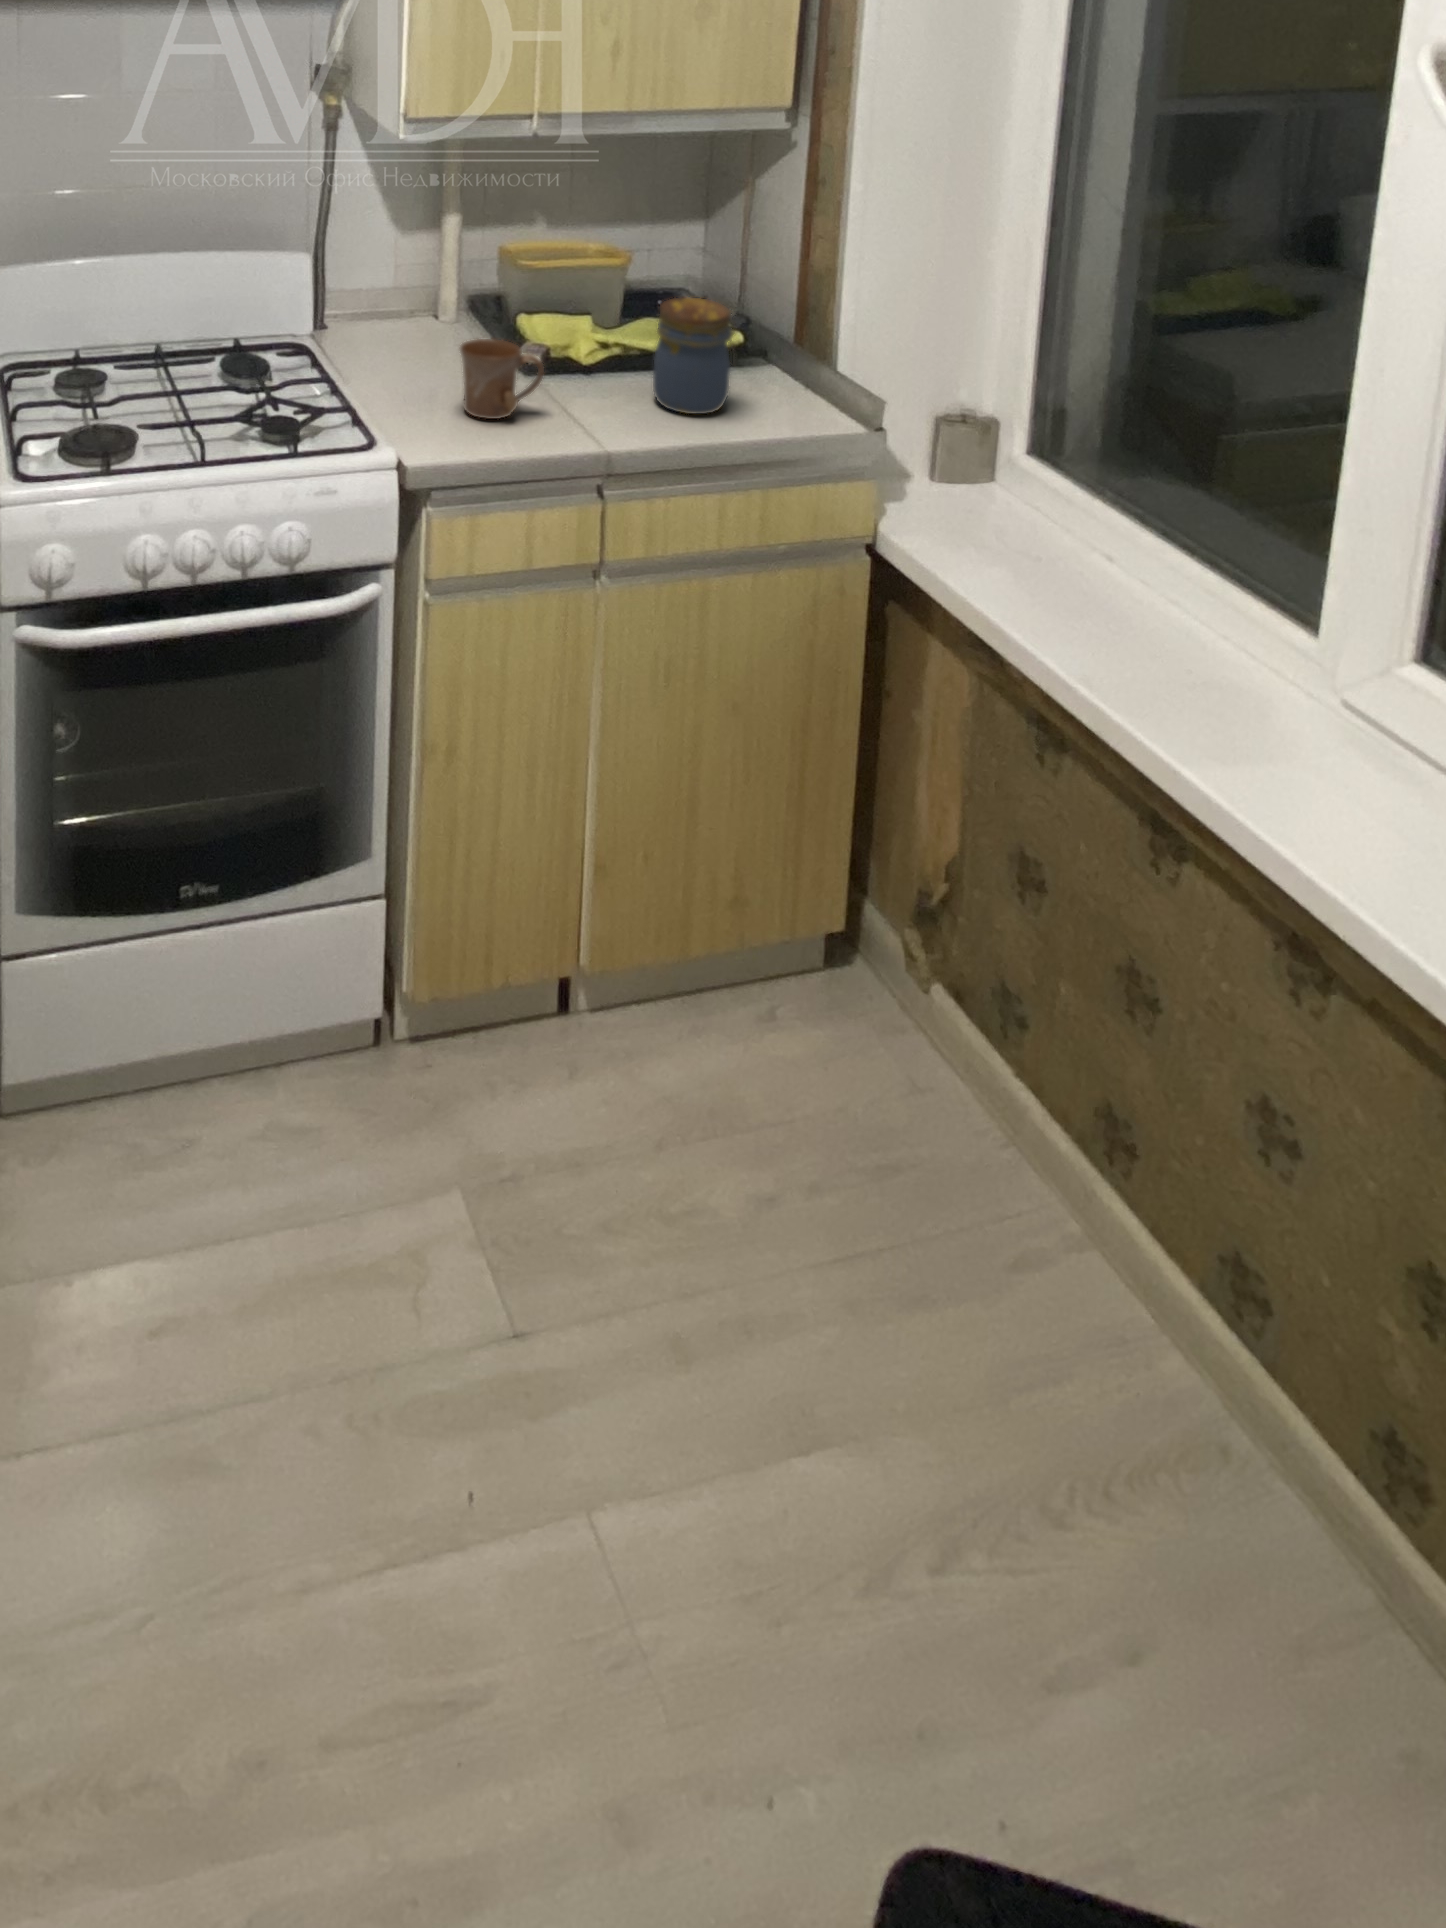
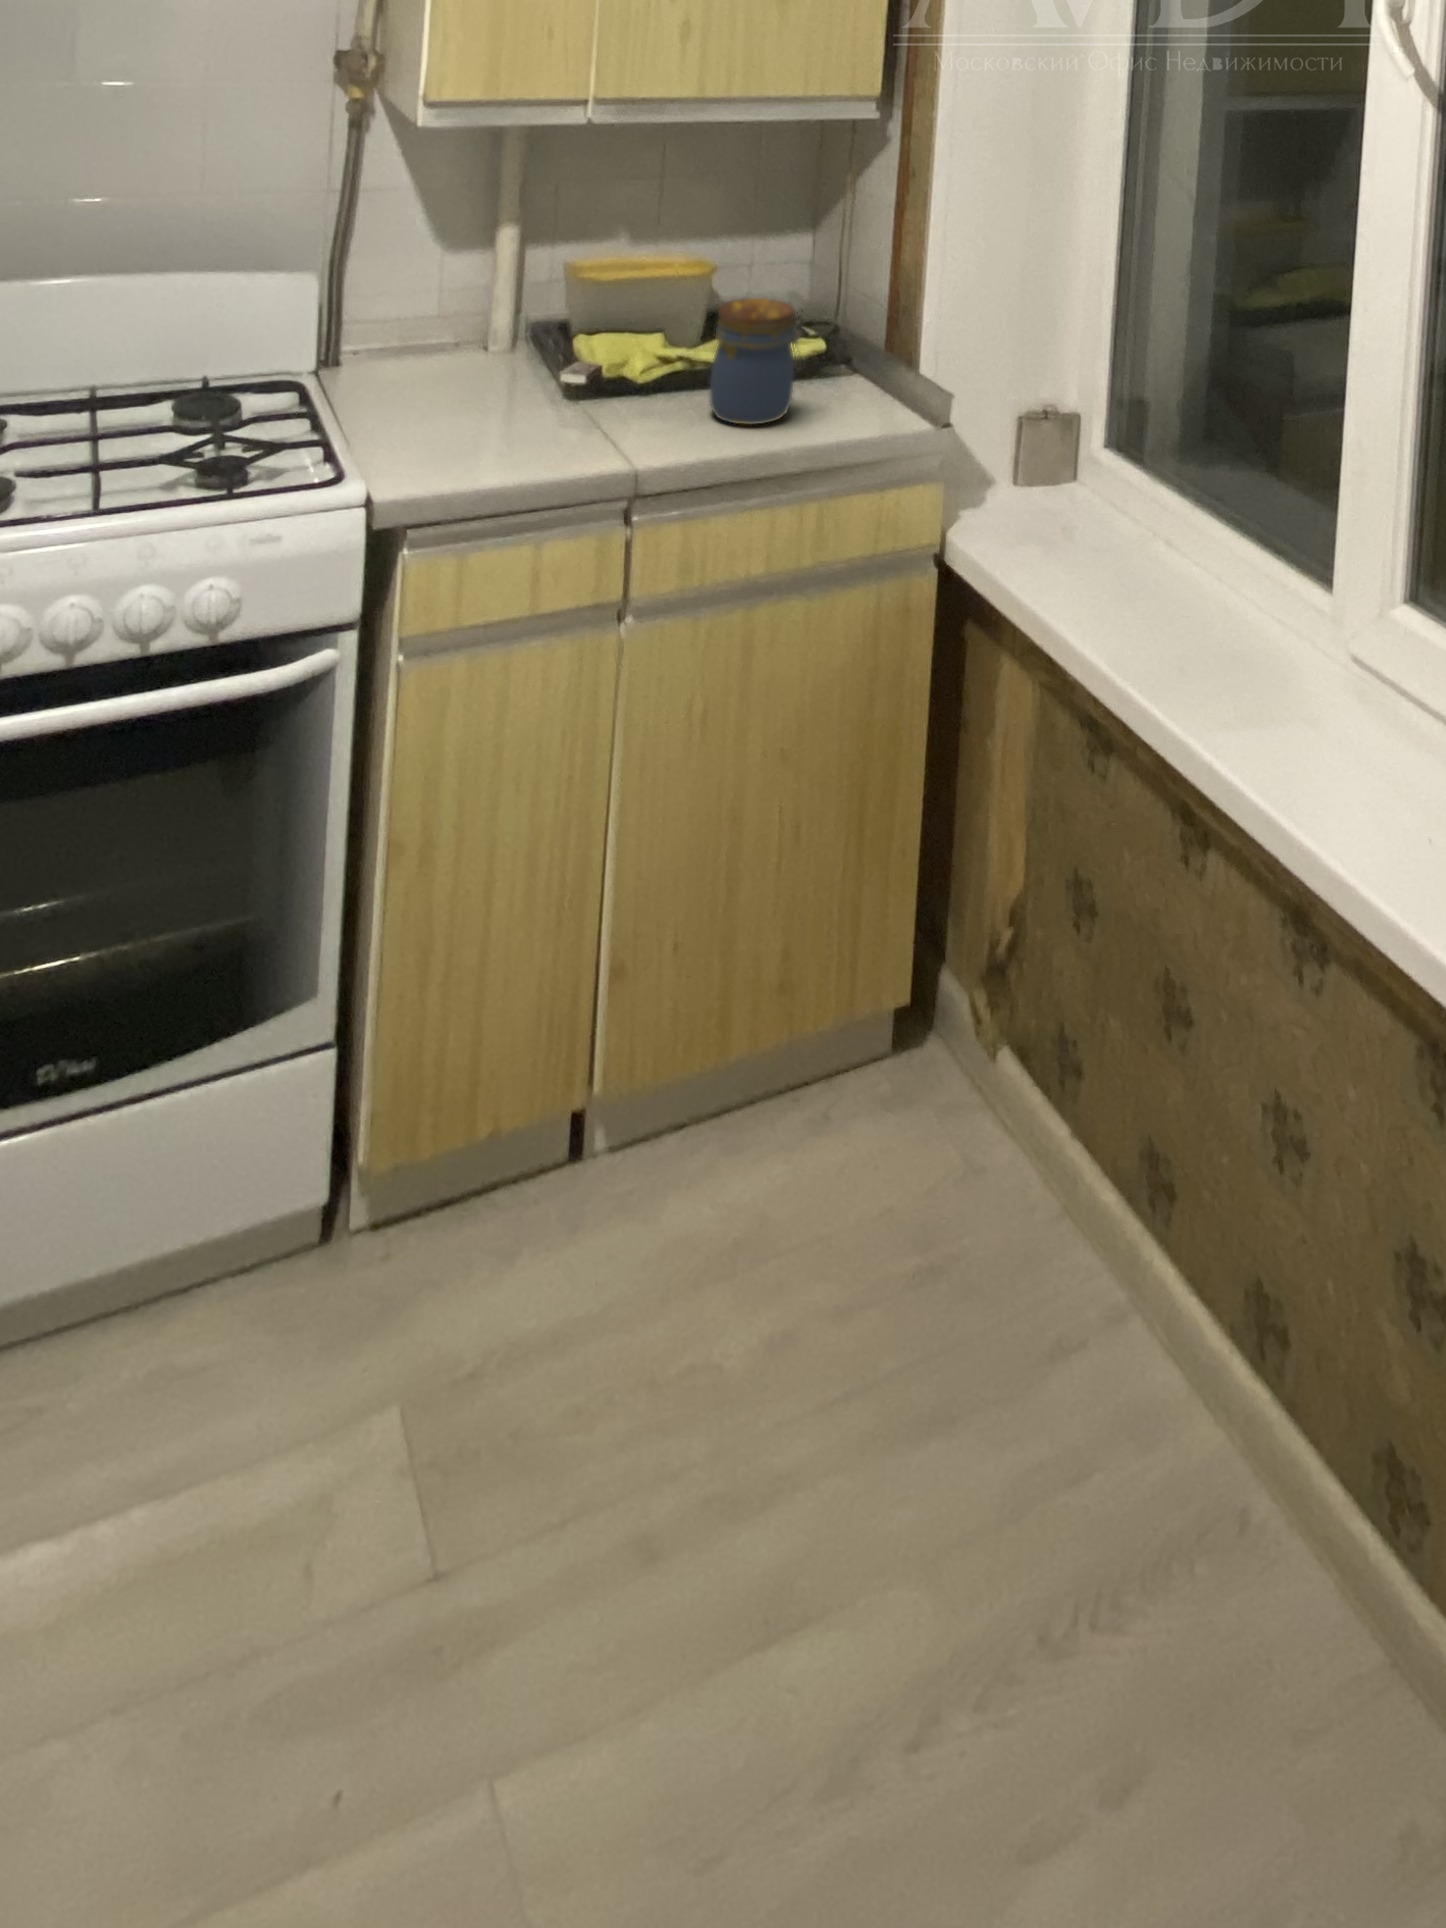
mug: present [460,339,544,419] -> none [477,351,578,441]

